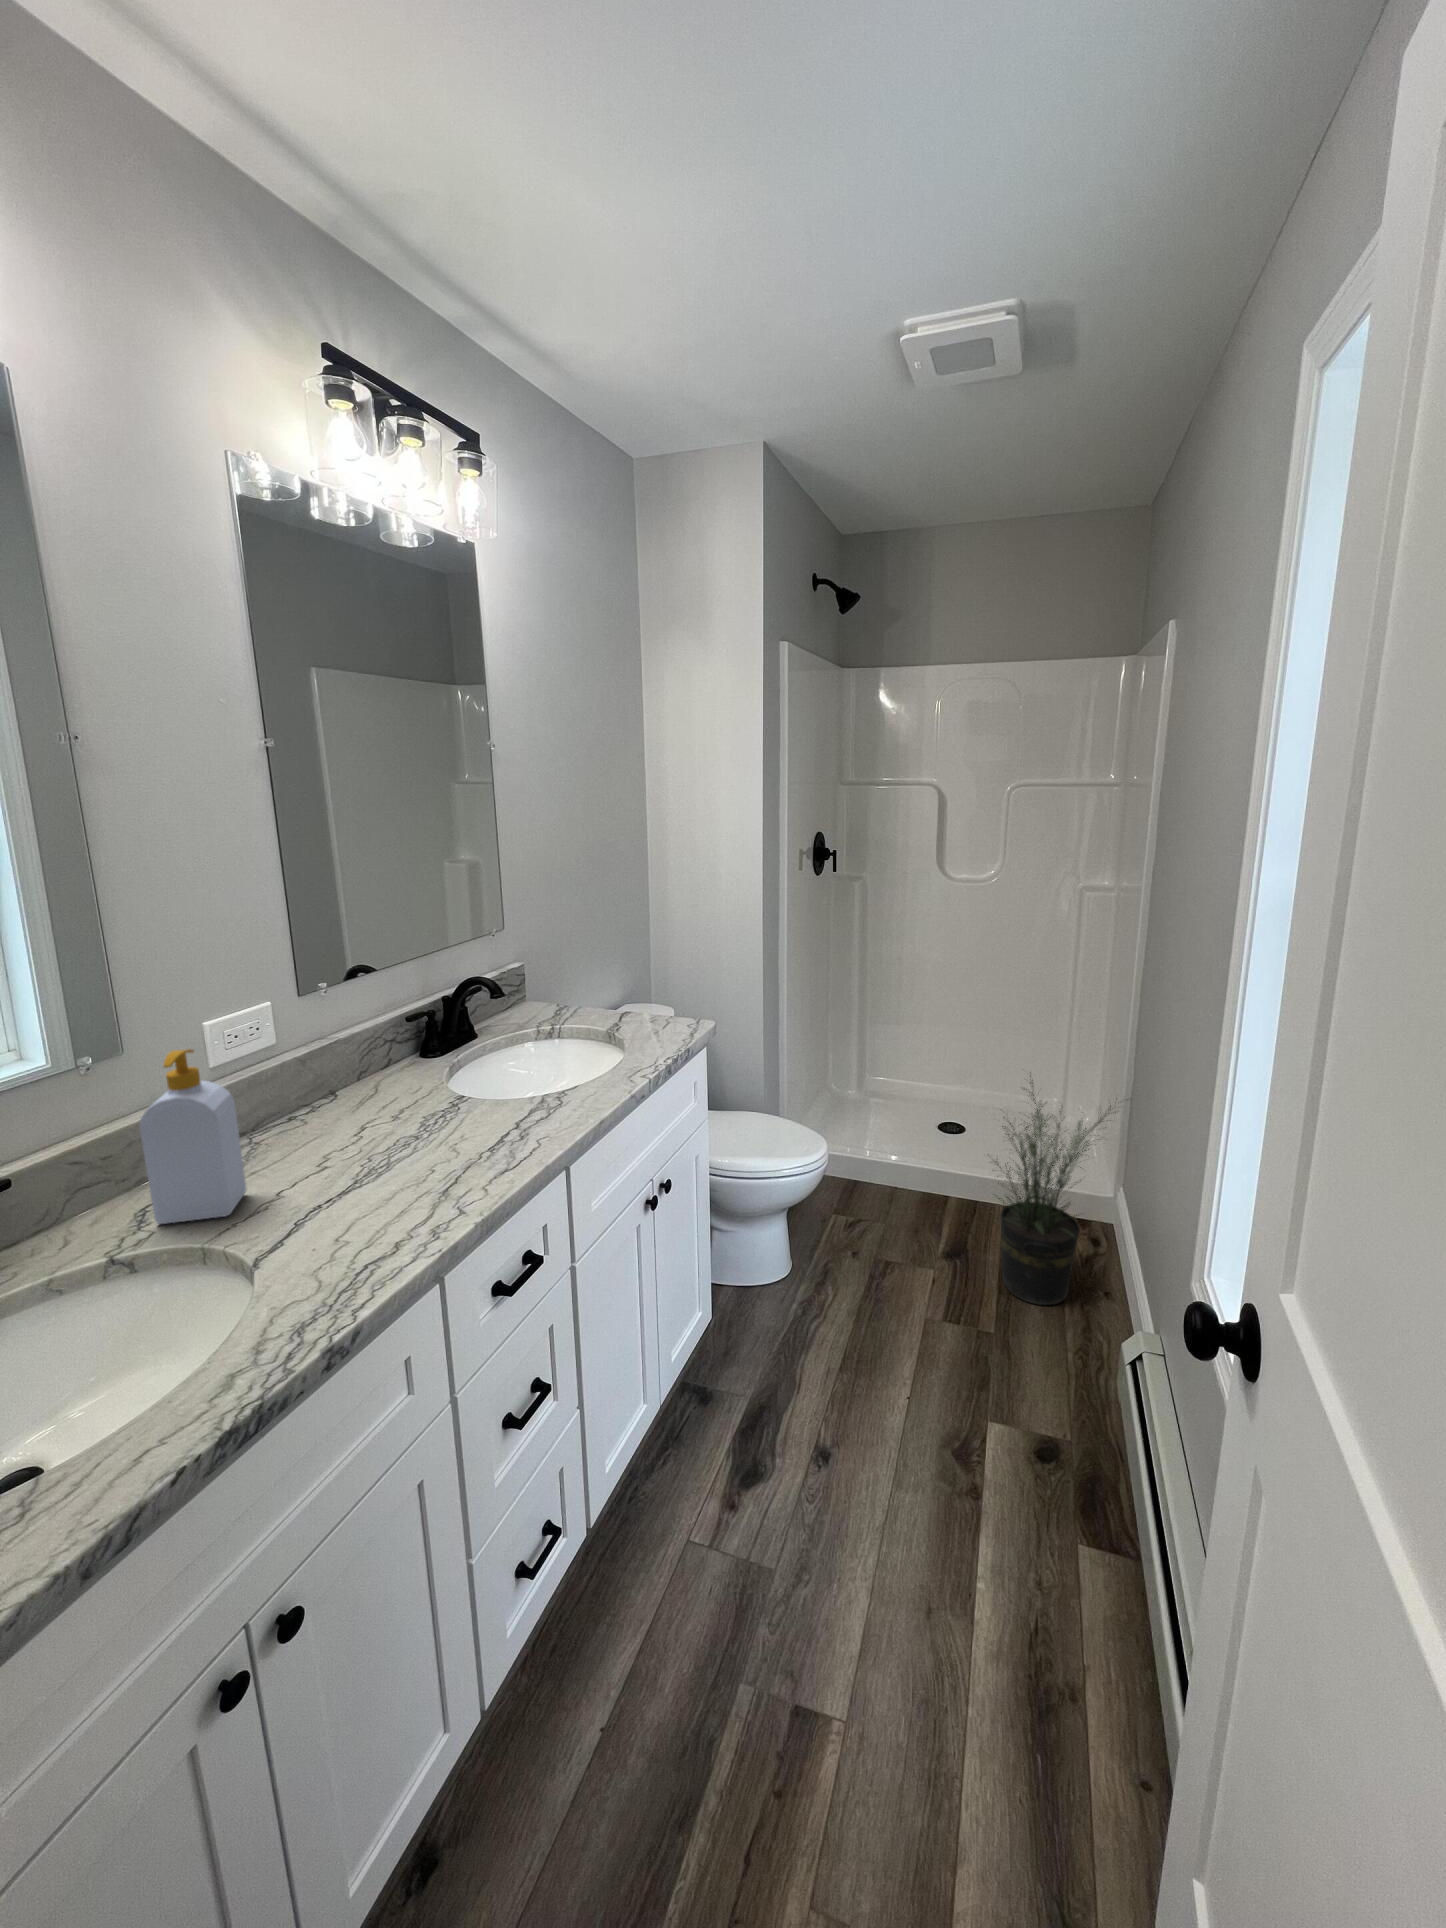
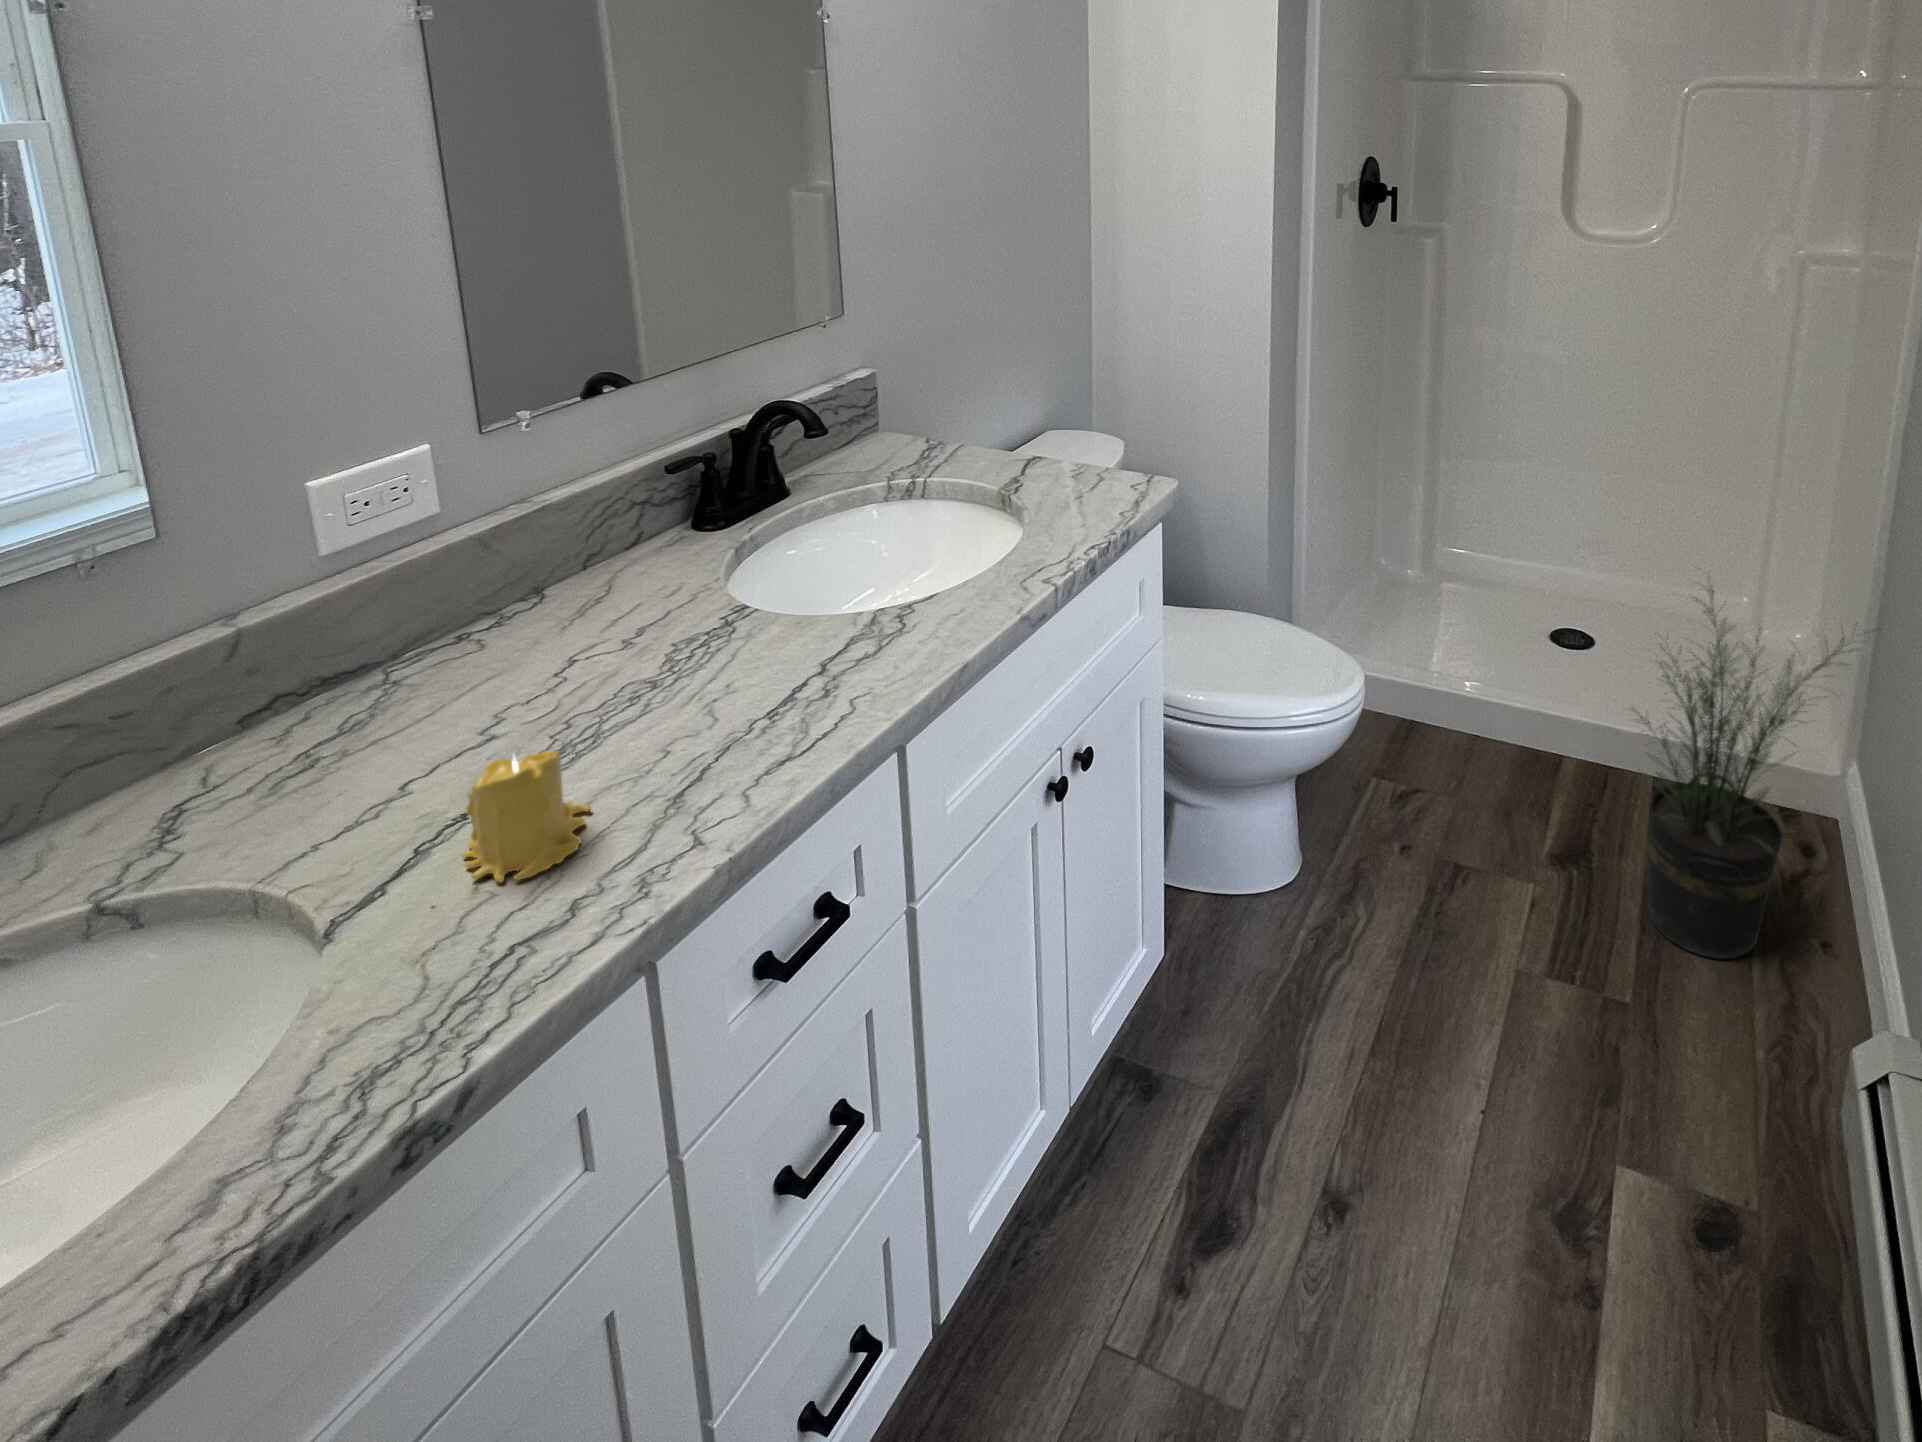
soap bottle: present [140,1049,246,1224] -> none [153,548,351,840]
candle: none [324,1160,395,1236] -> present [462,750,591,882]

